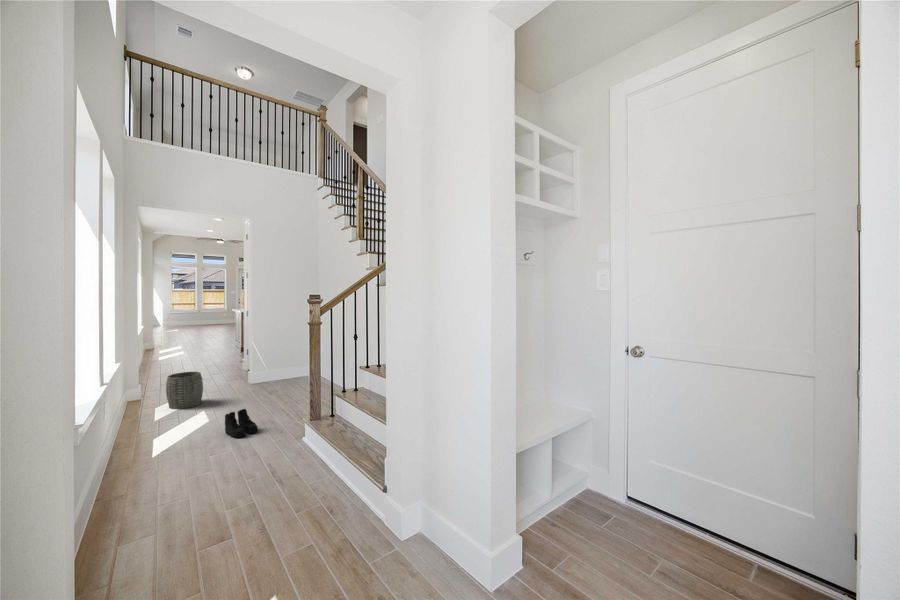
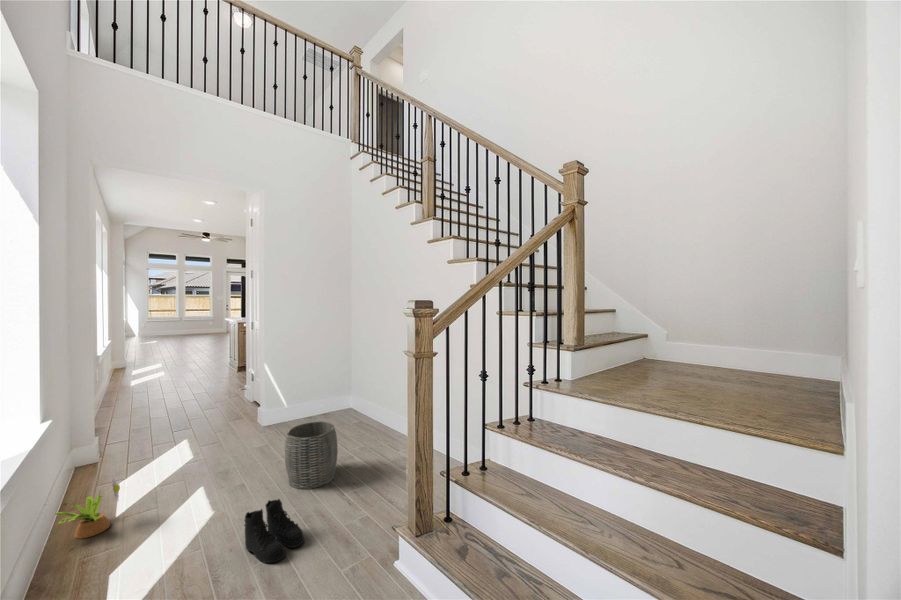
woven basket: present [166,372,203,409] -> present [285,422,338,489]
decorative plant: none [124,396,158,427] -> present [56,479,120,538]

